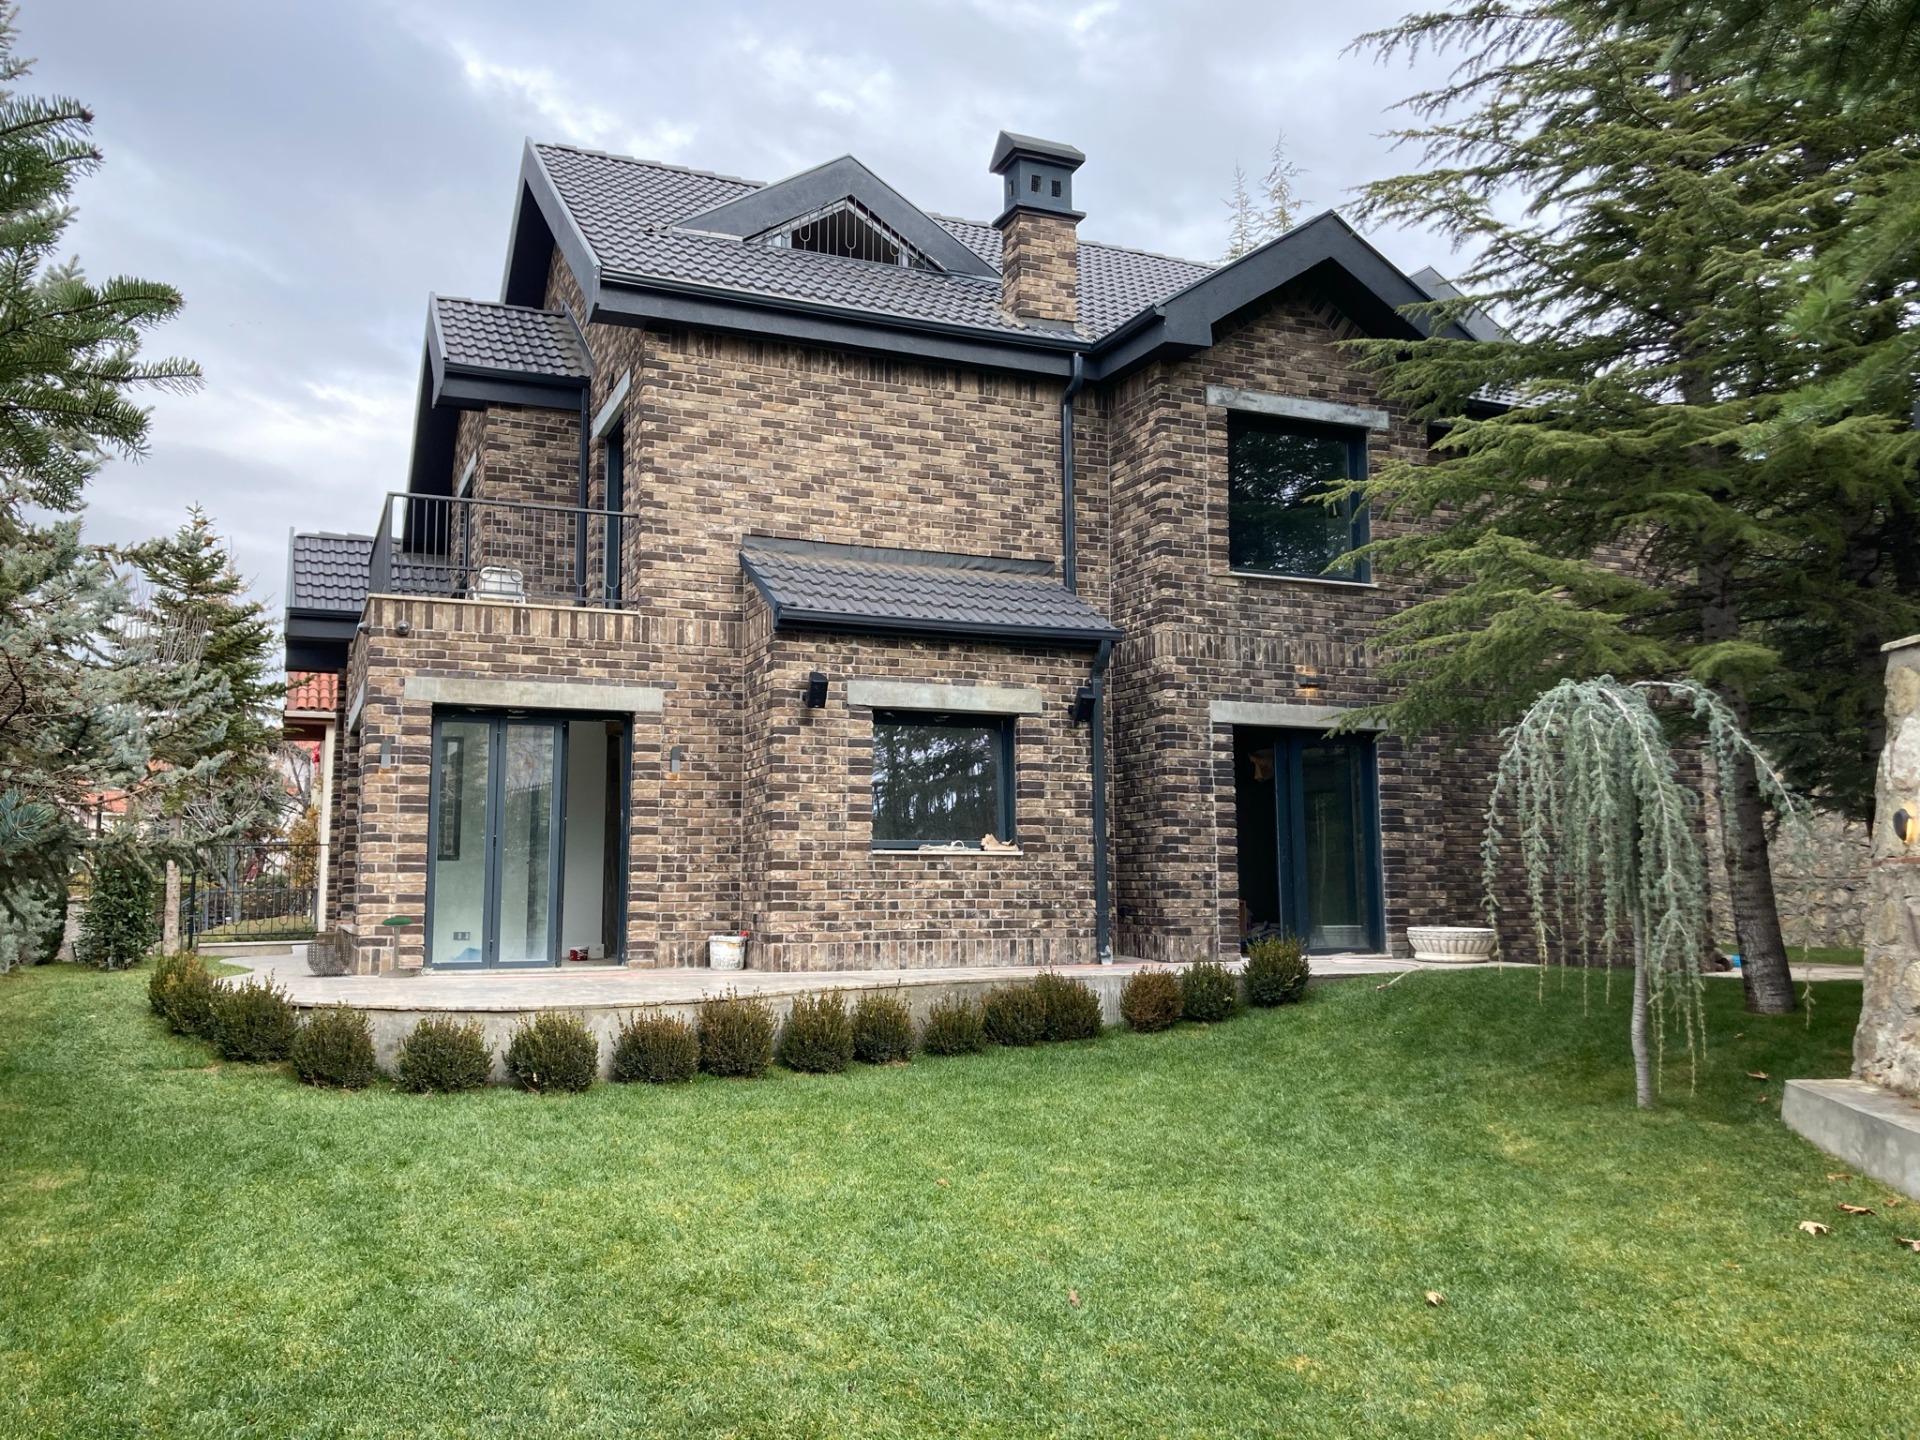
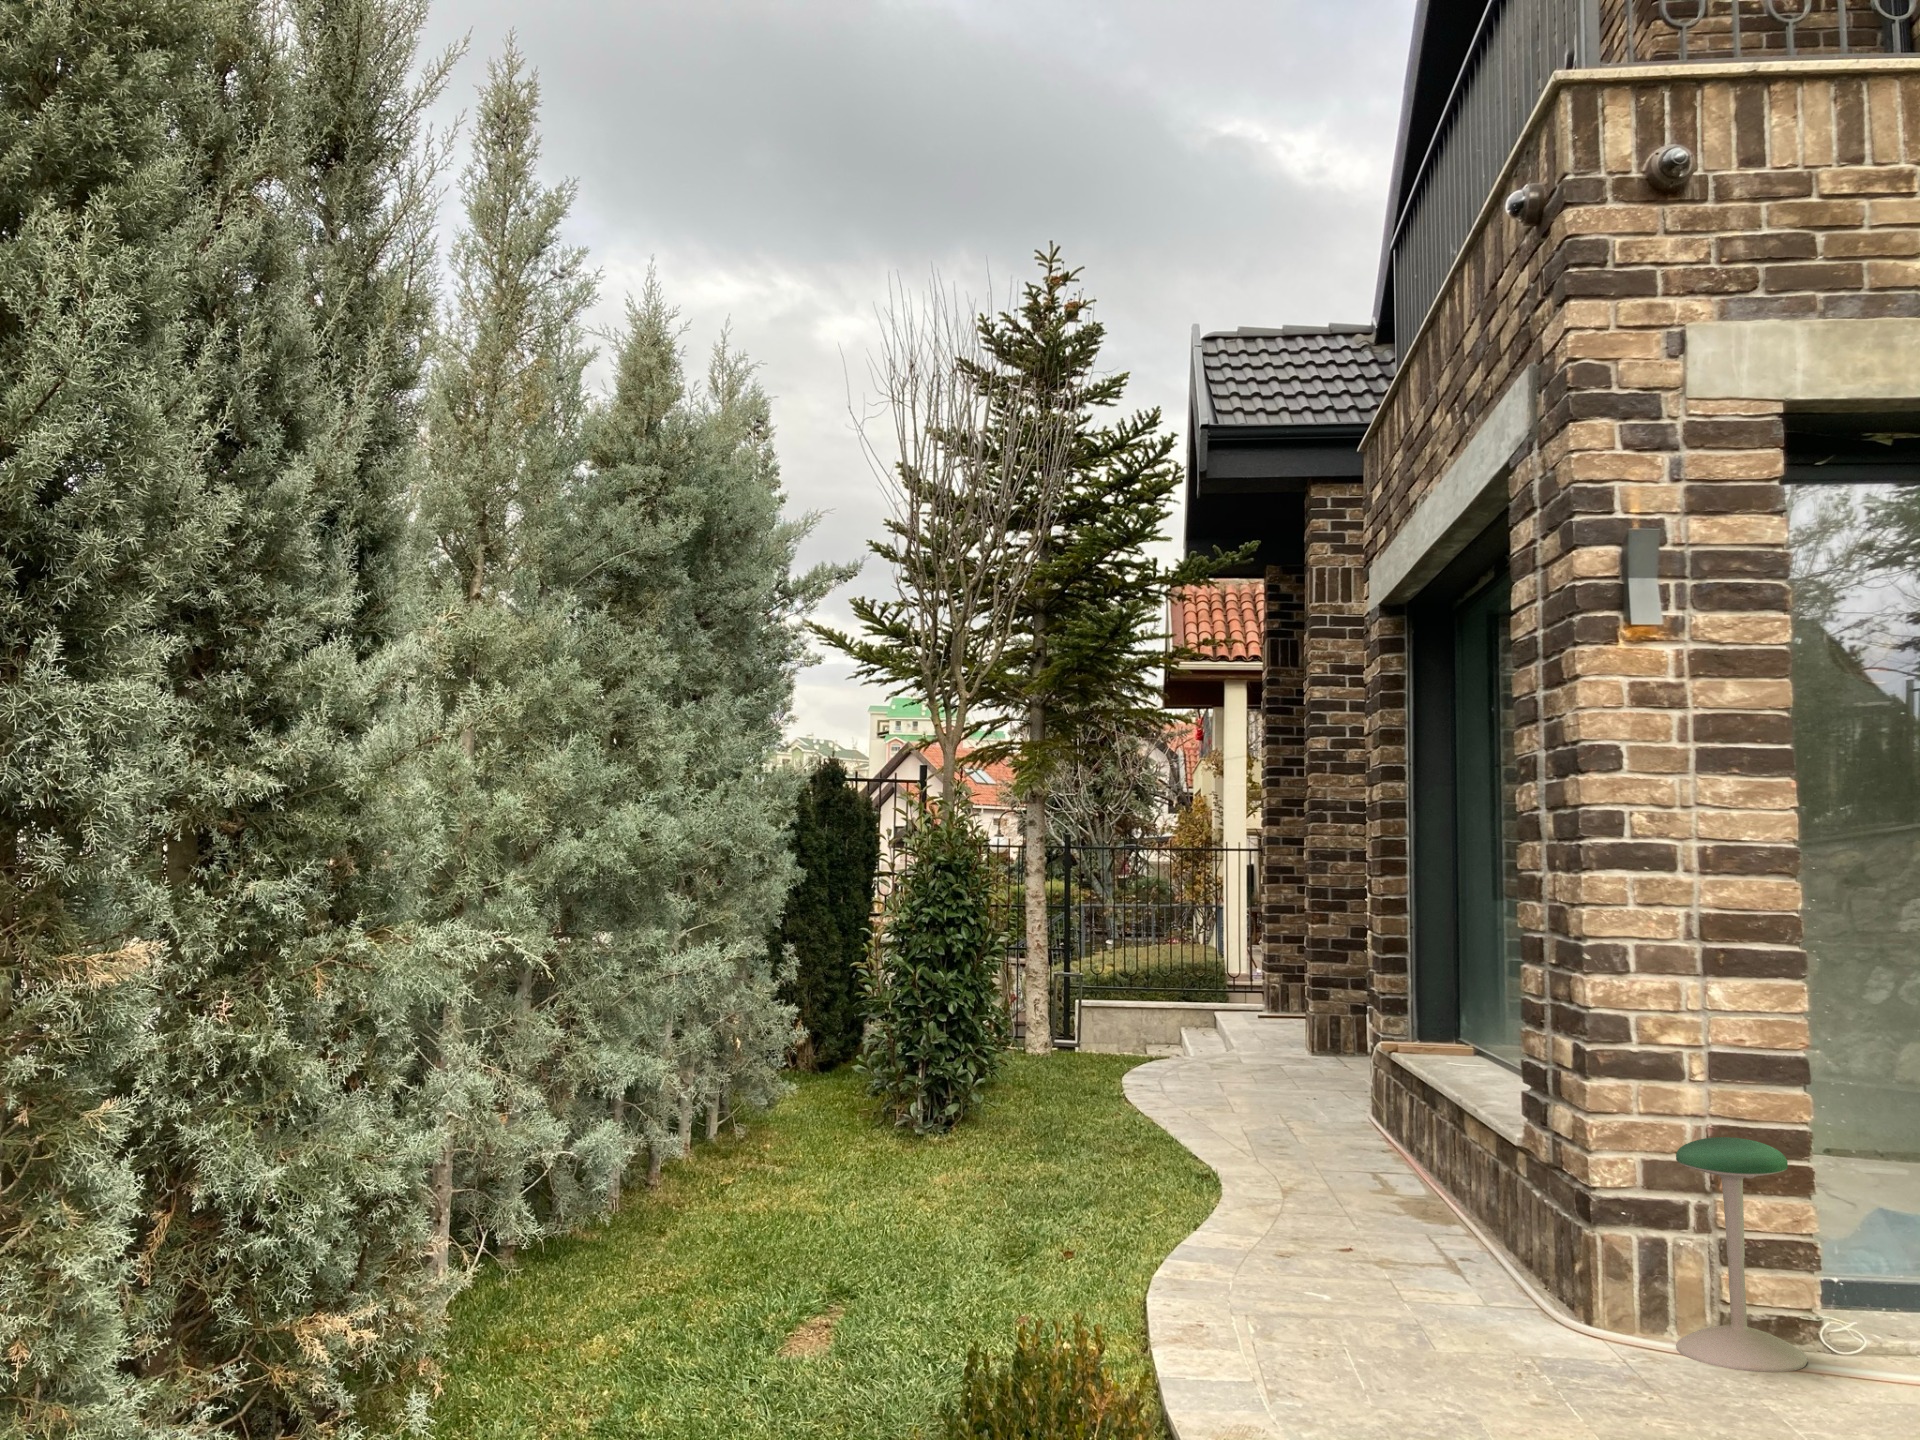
woven basket: present [307,932,351,976] -> none [1424,1157,1563,1312]

